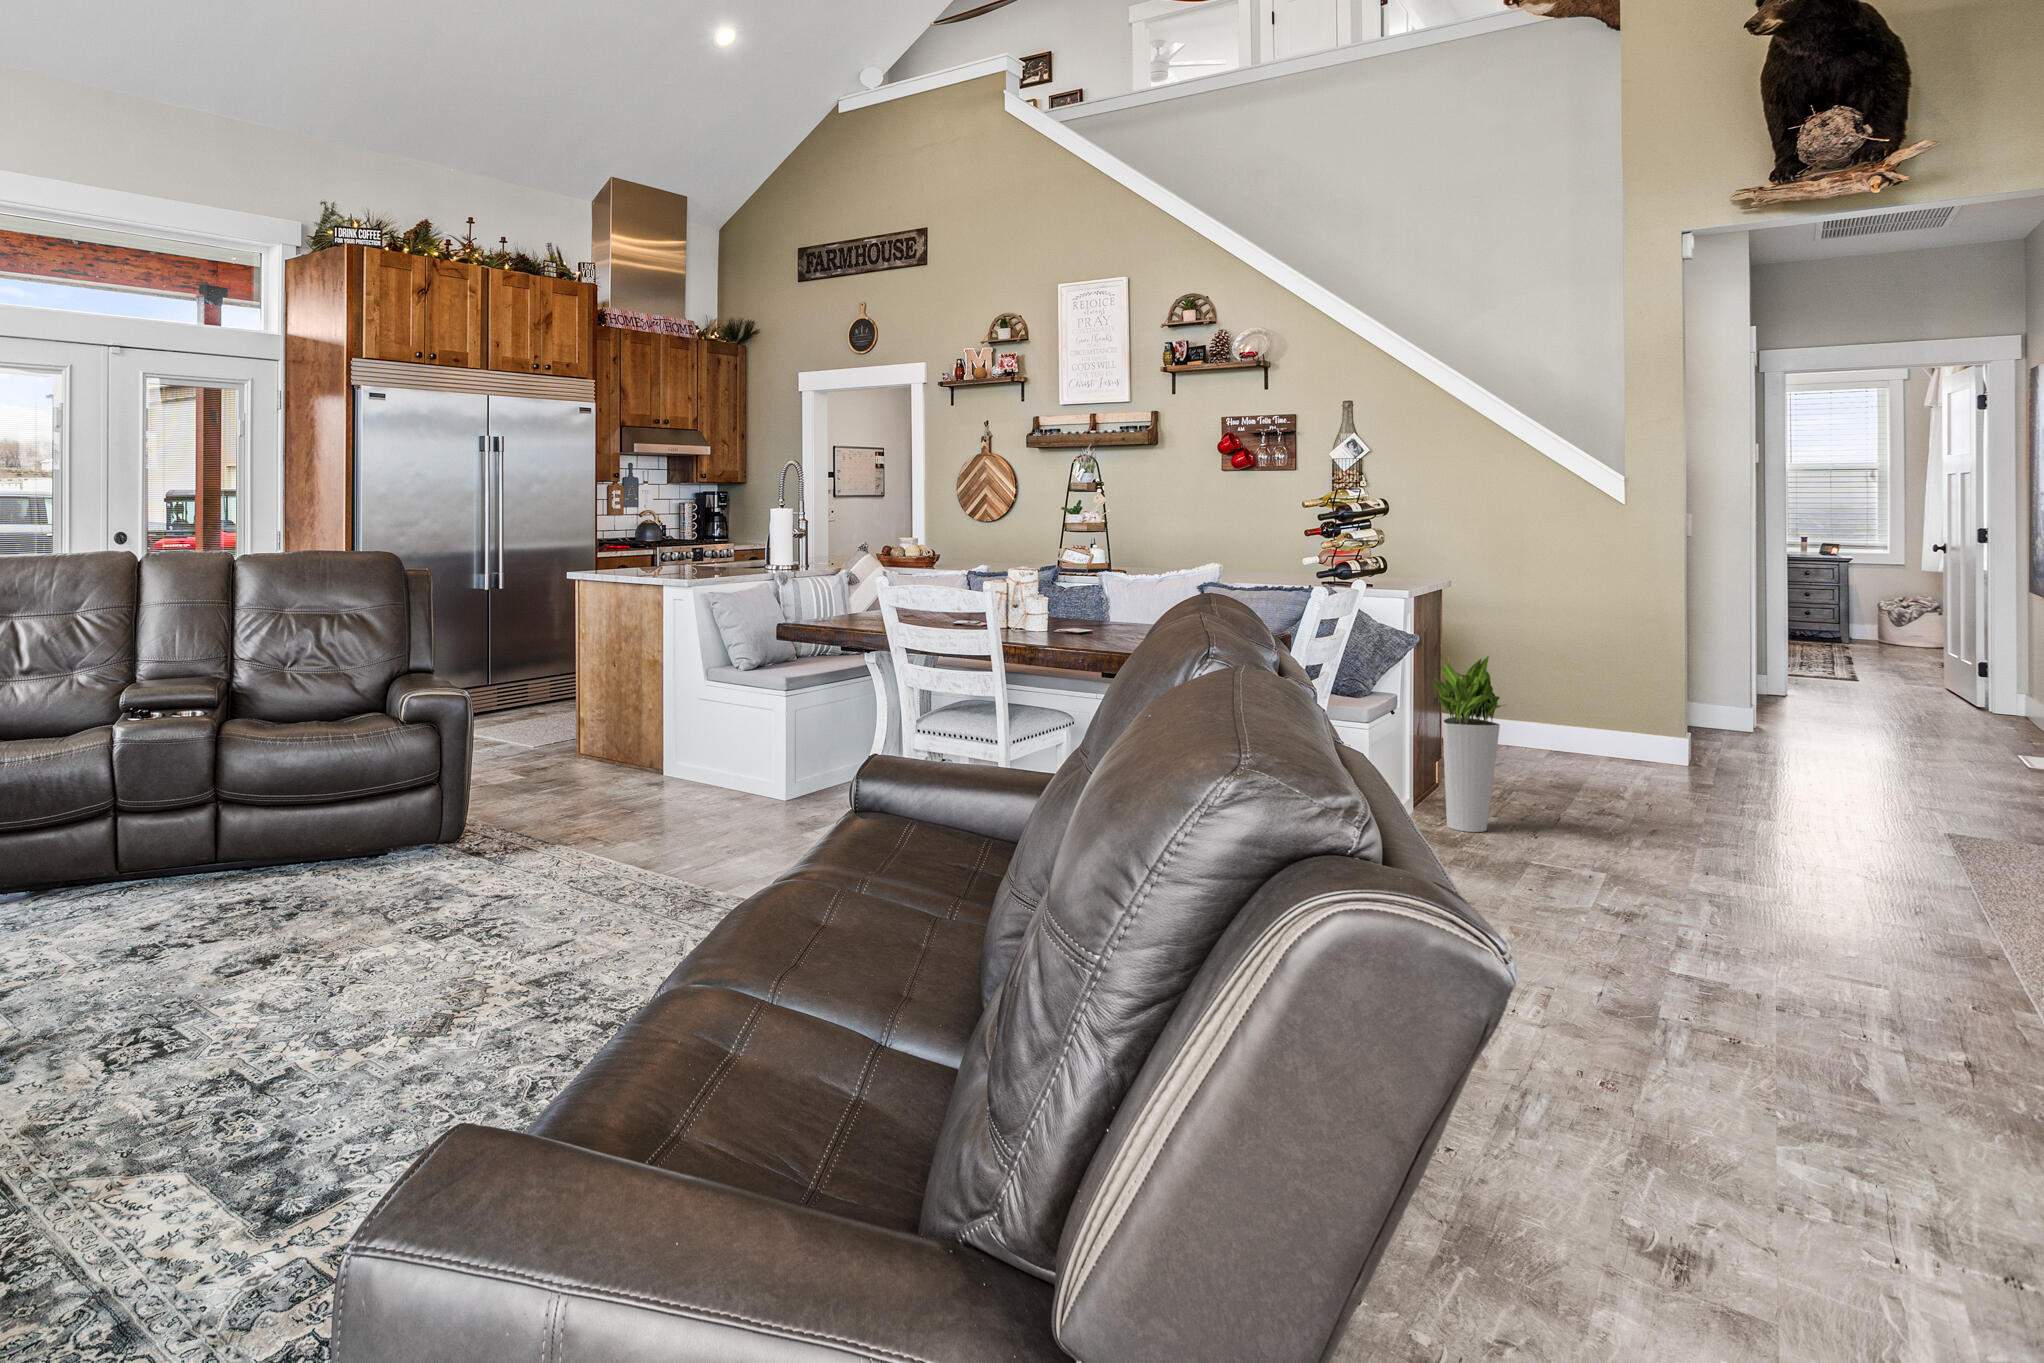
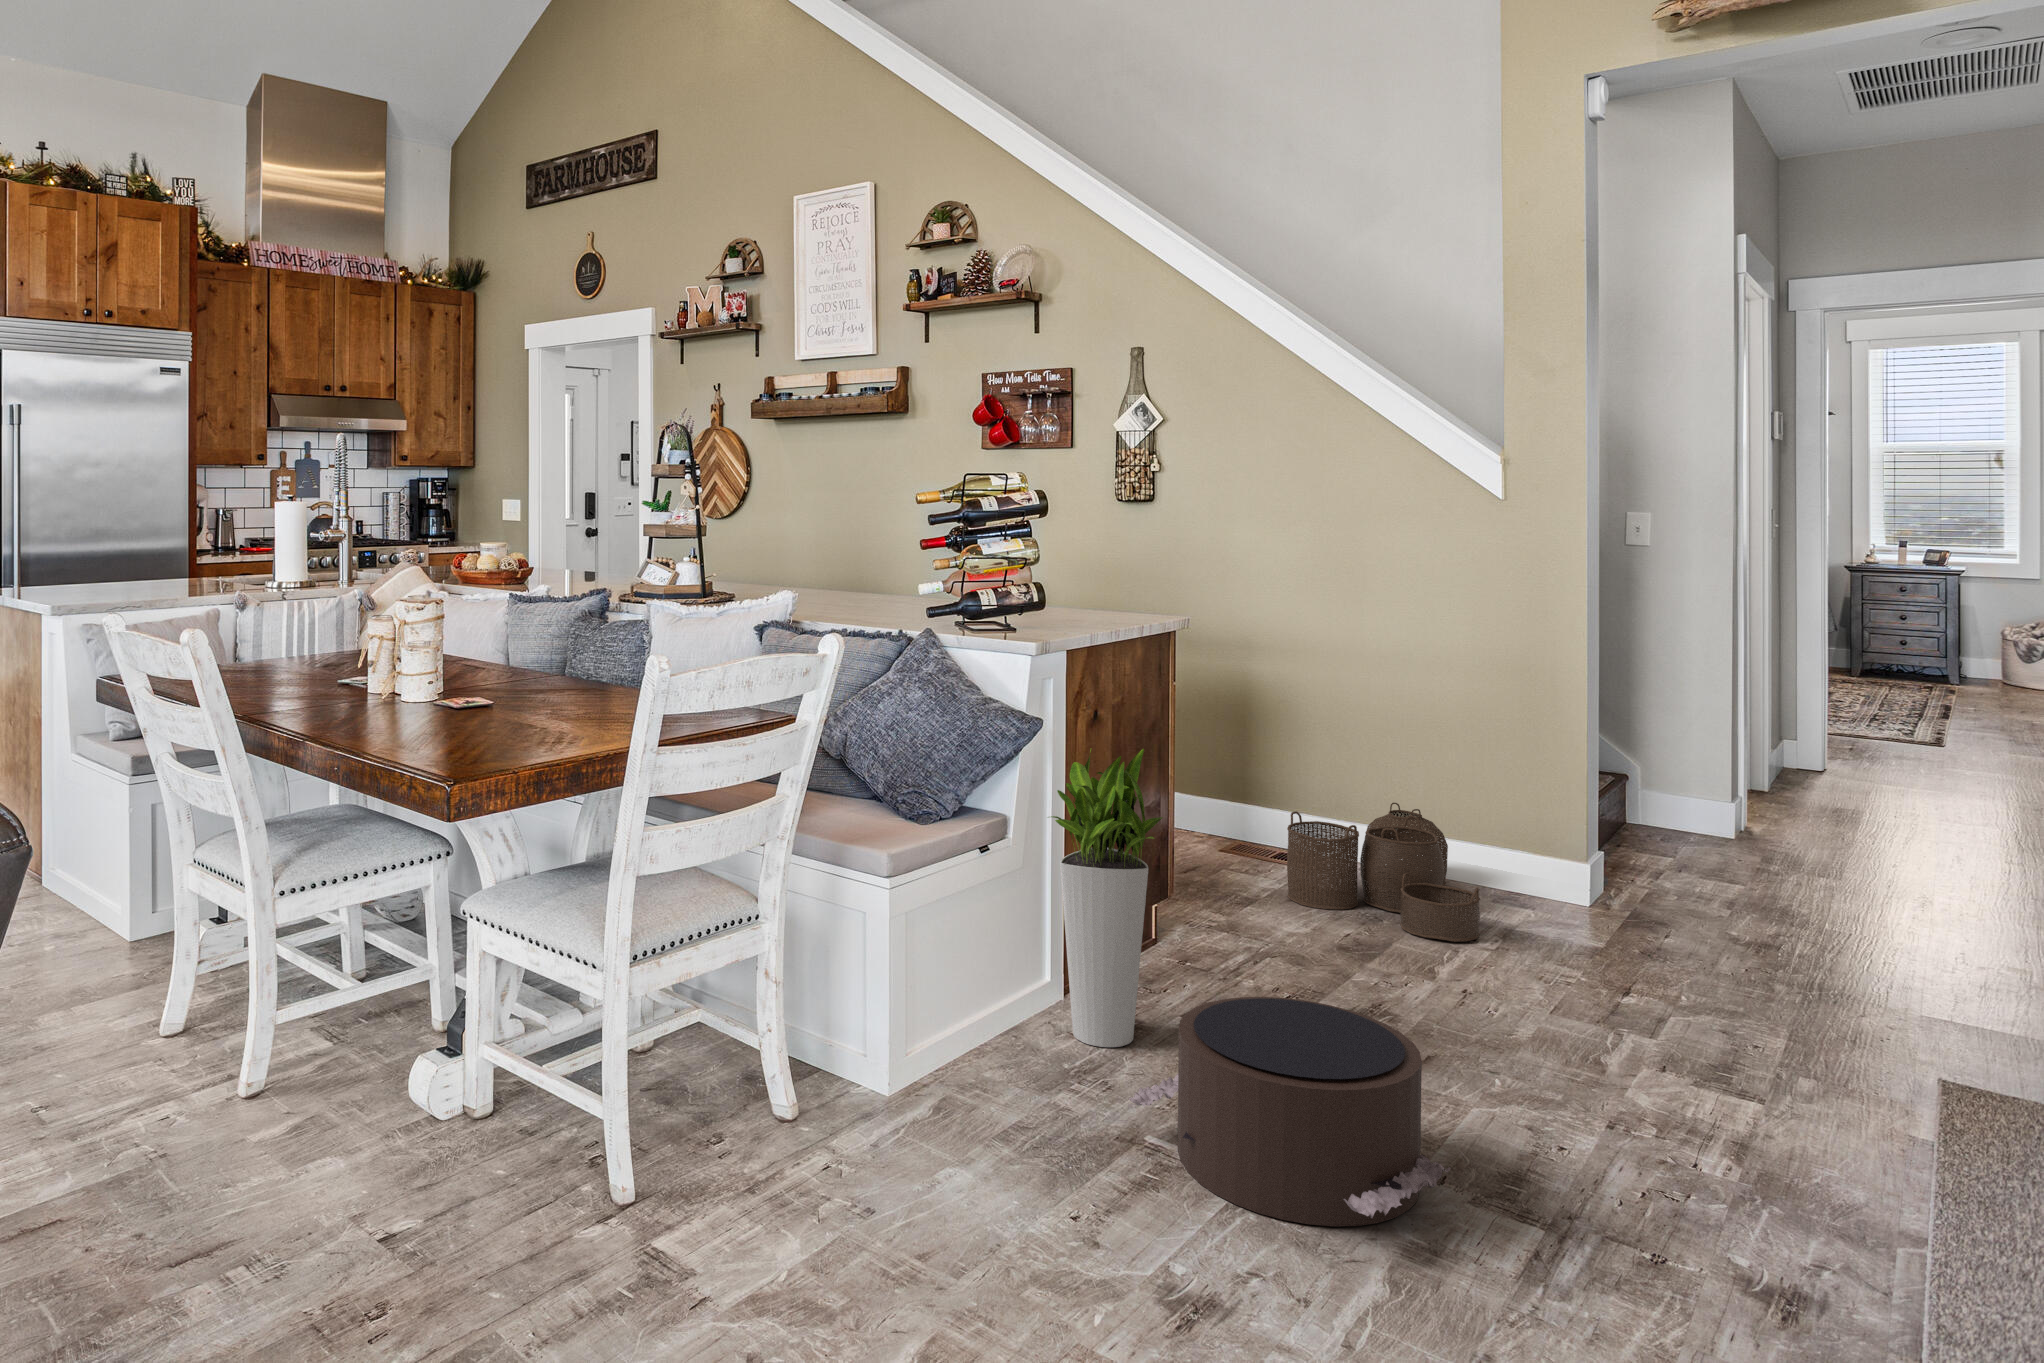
woven basket: none [1500,707,1640,785] -> present [1287,803,1480,942]
pouf: none [1530,788,1728,891] -> present [1128,997,1451,1226]

